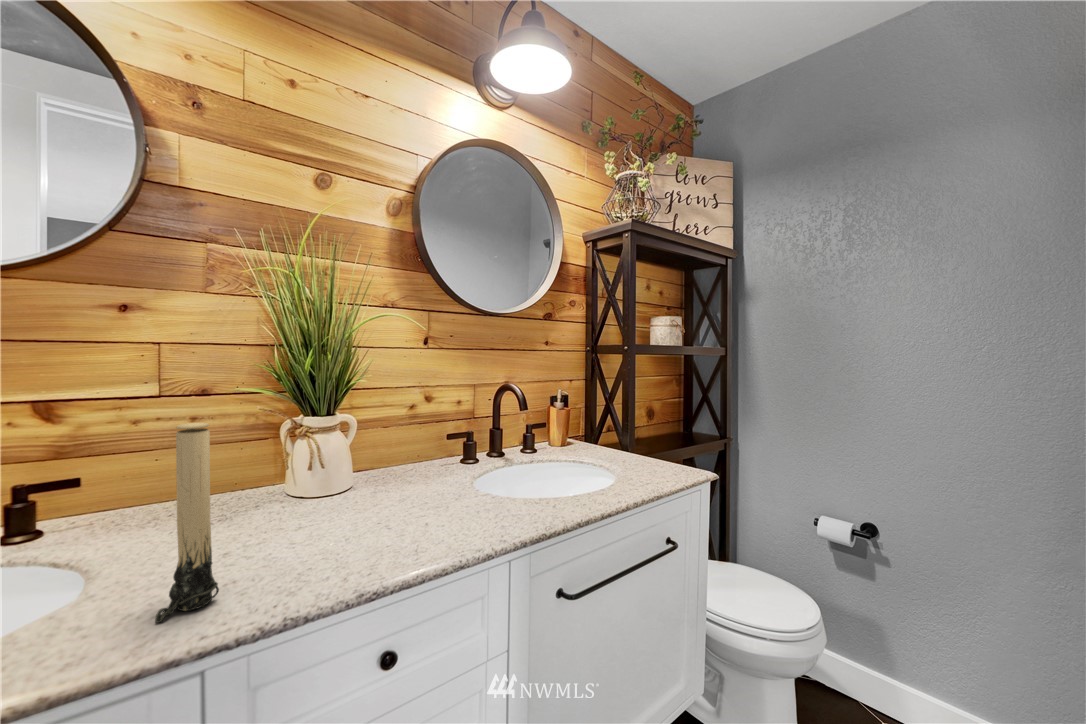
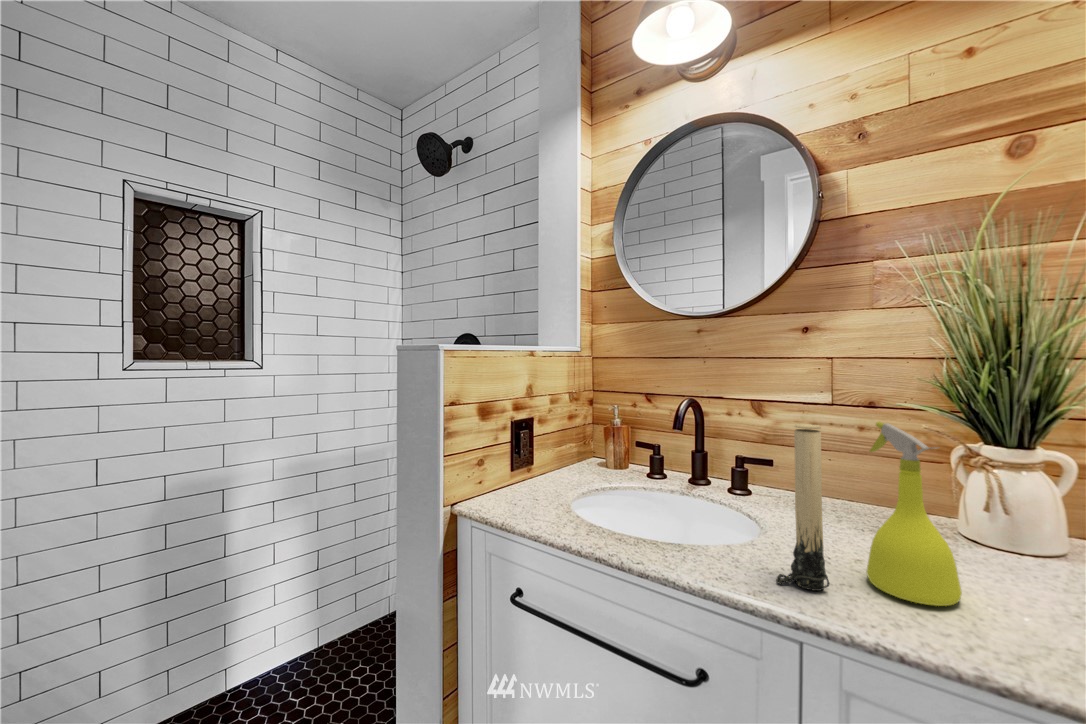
spray bottle: none [242,410,320,571] -> present [866,422,962,606]

